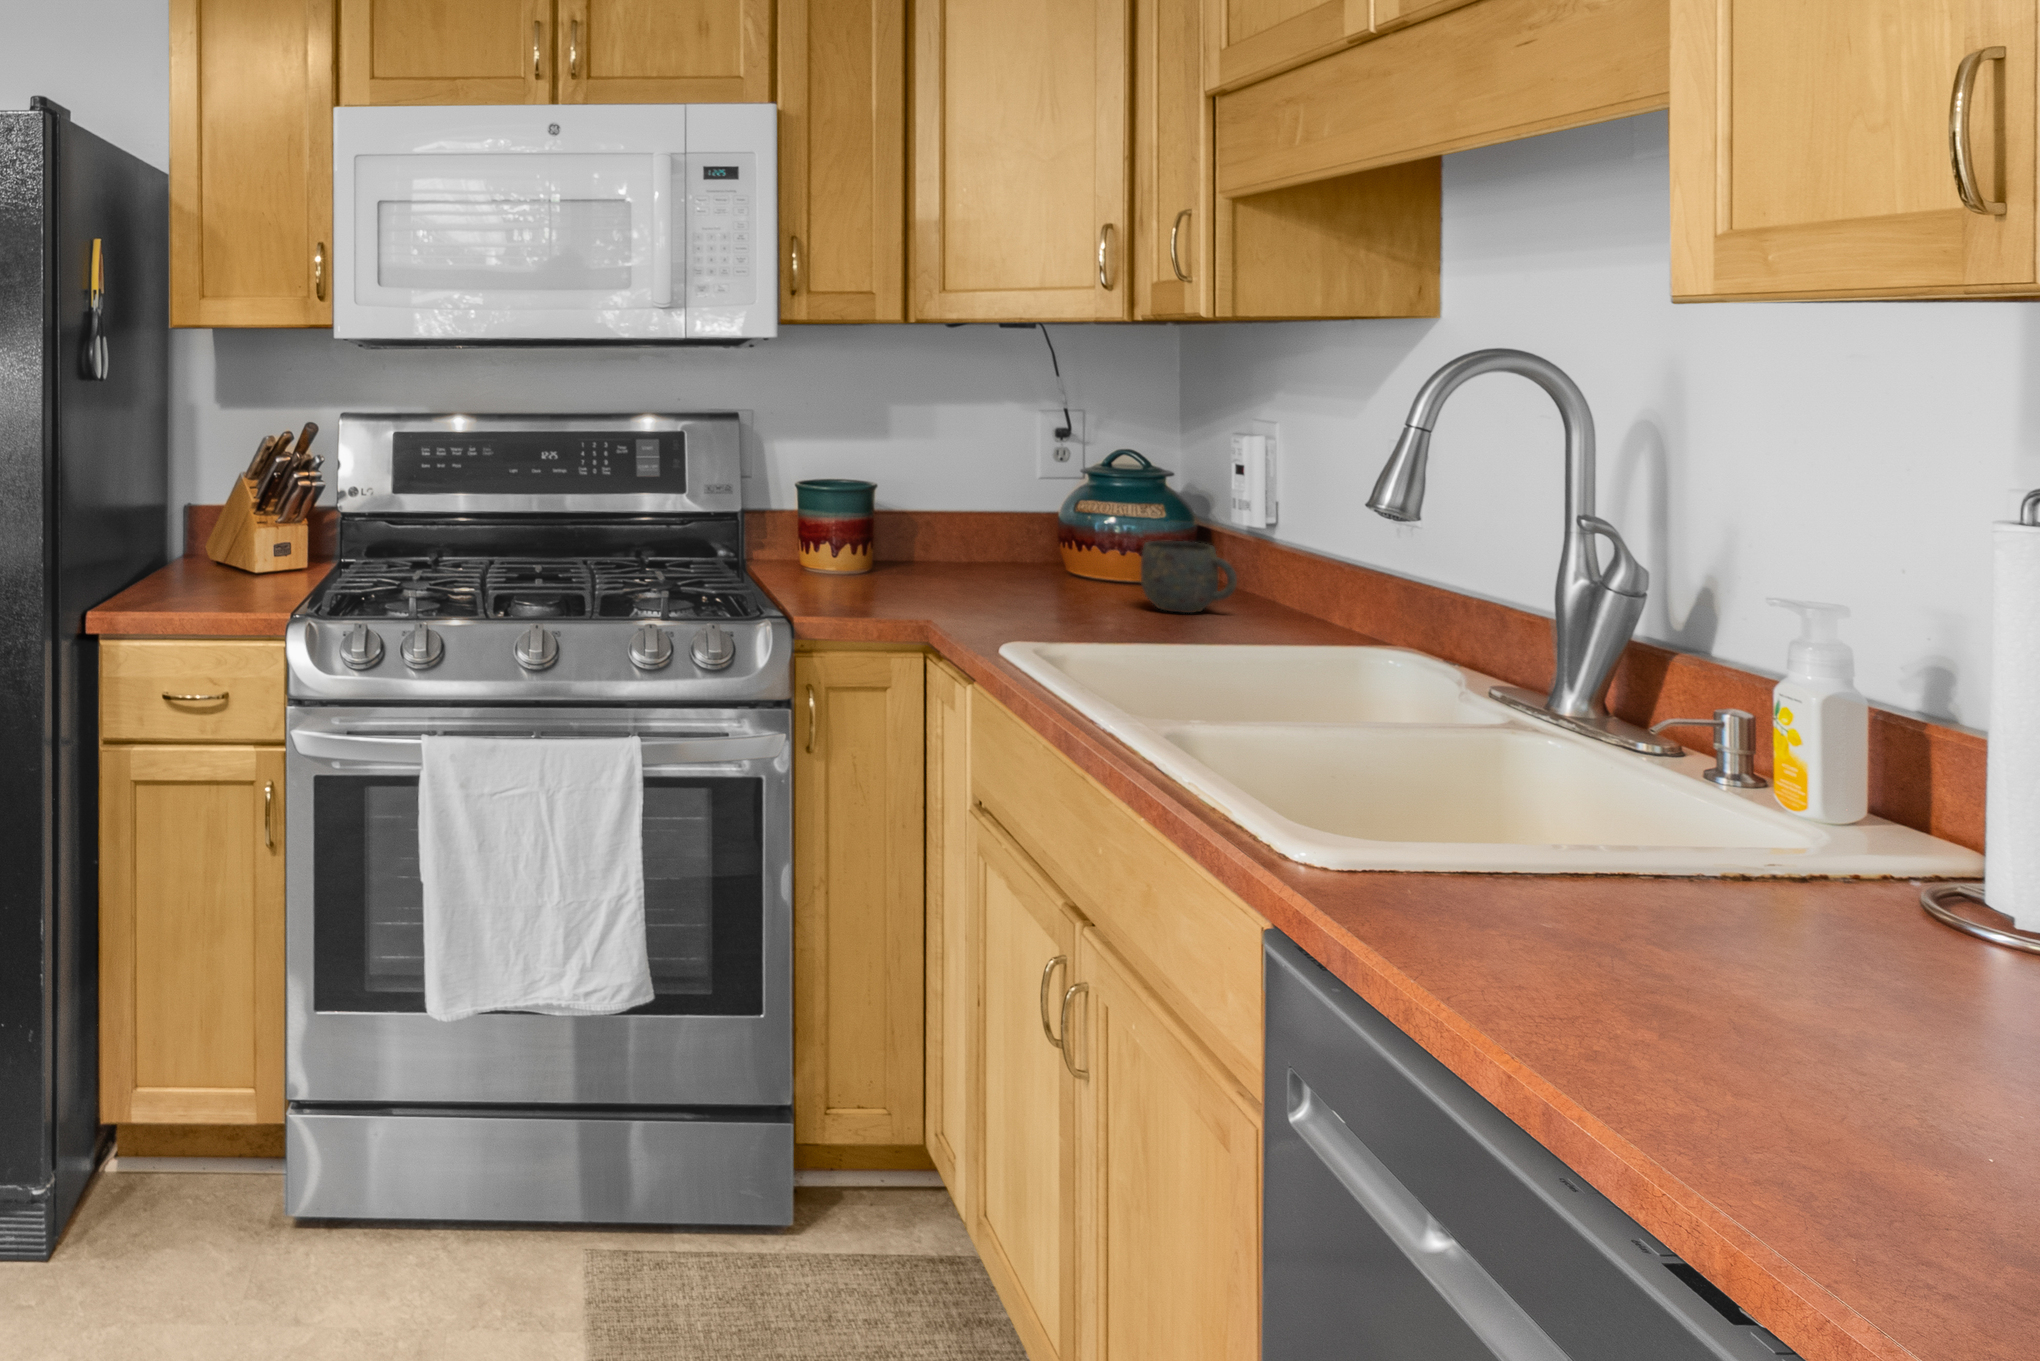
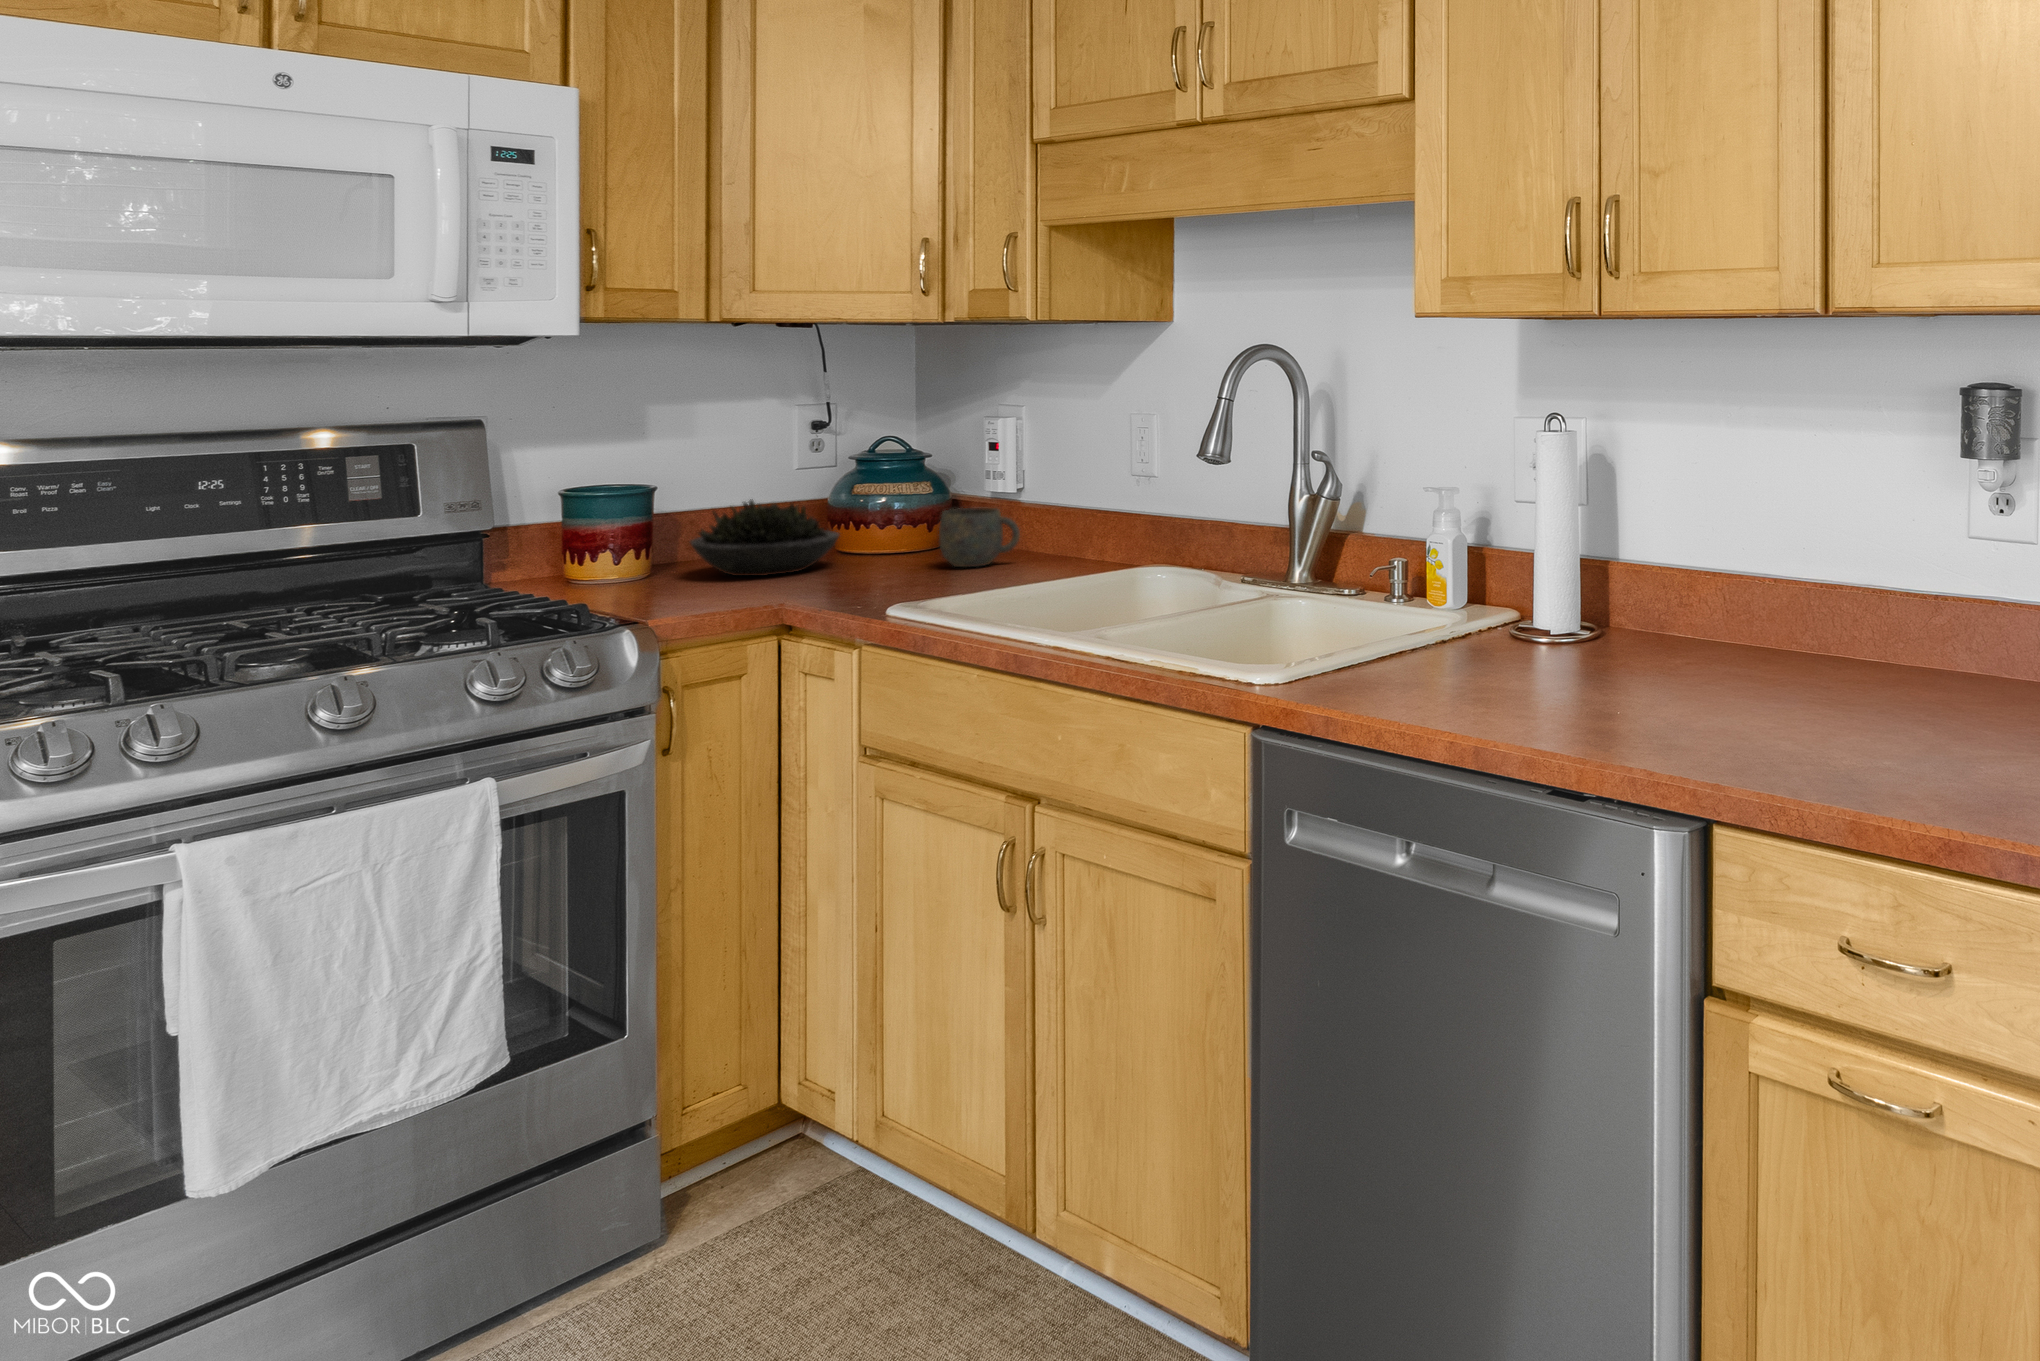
succulent plant: none [903,506,1051,588] -> present [689,499,840,576]

